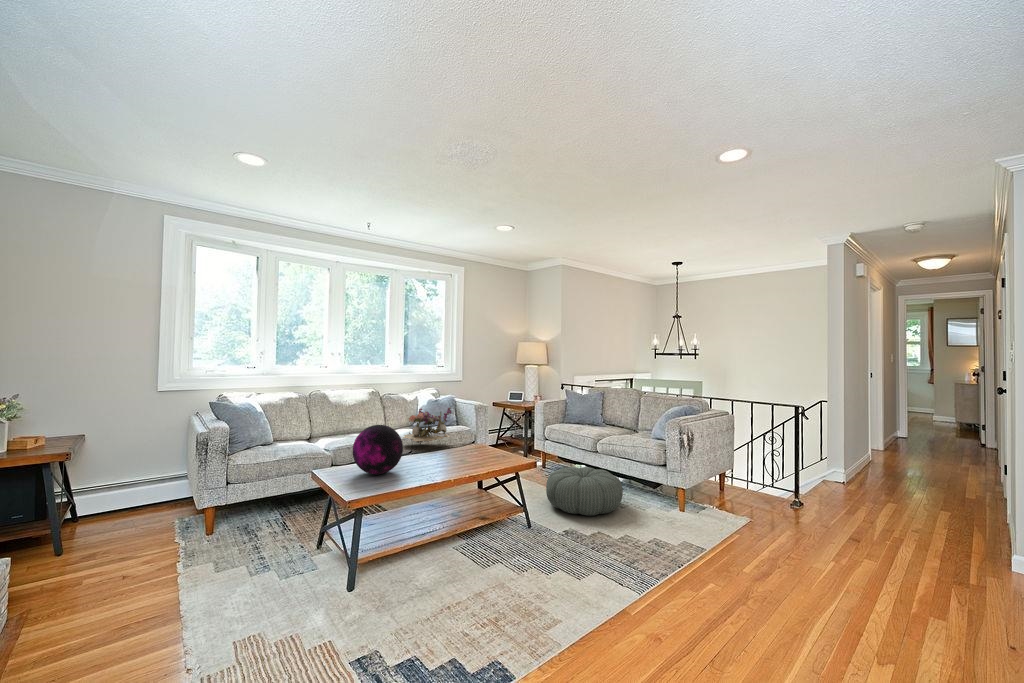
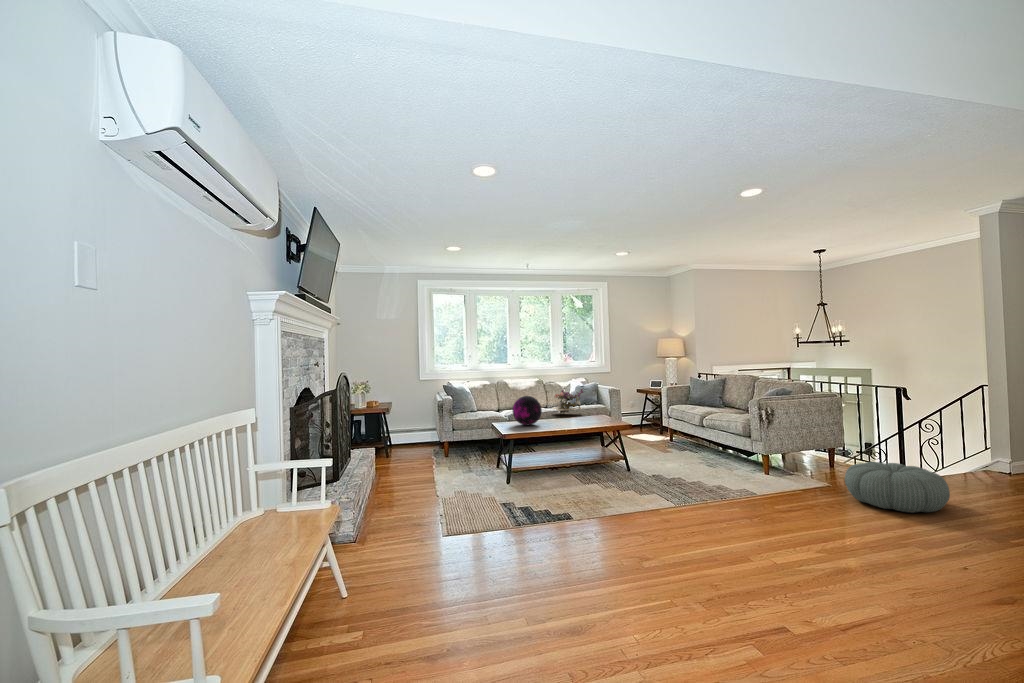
pouf: present [546,467,623,516] -> present [845,462,950,513]

